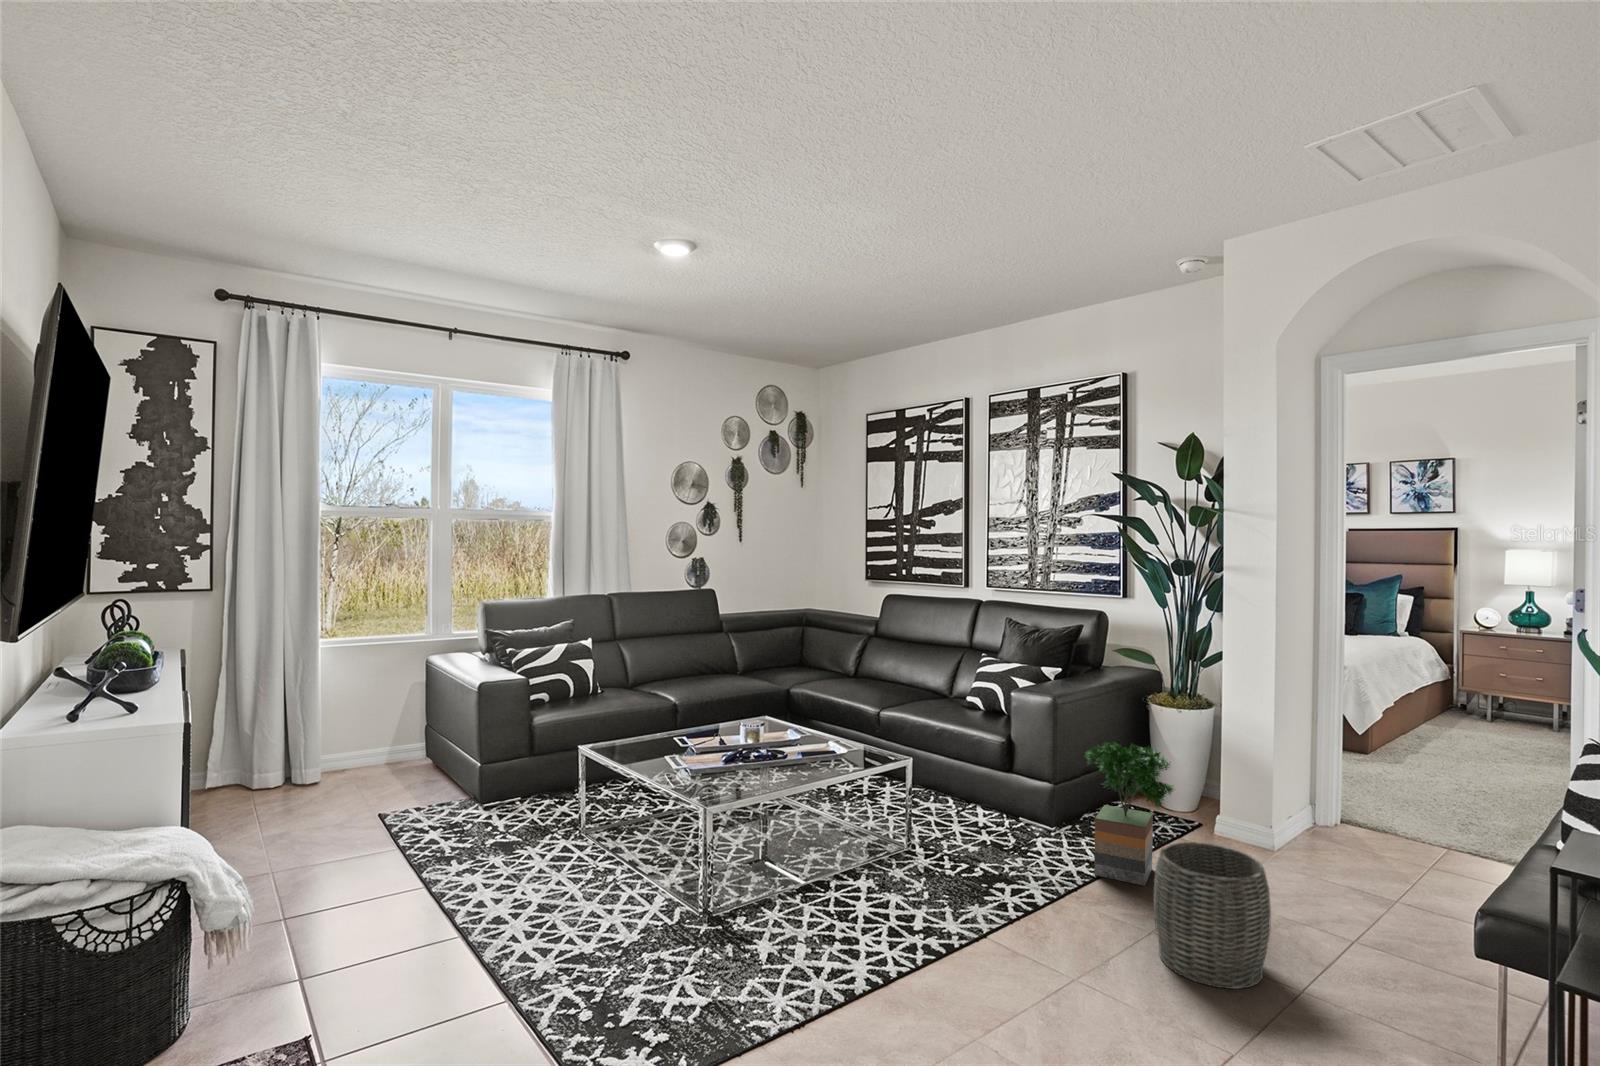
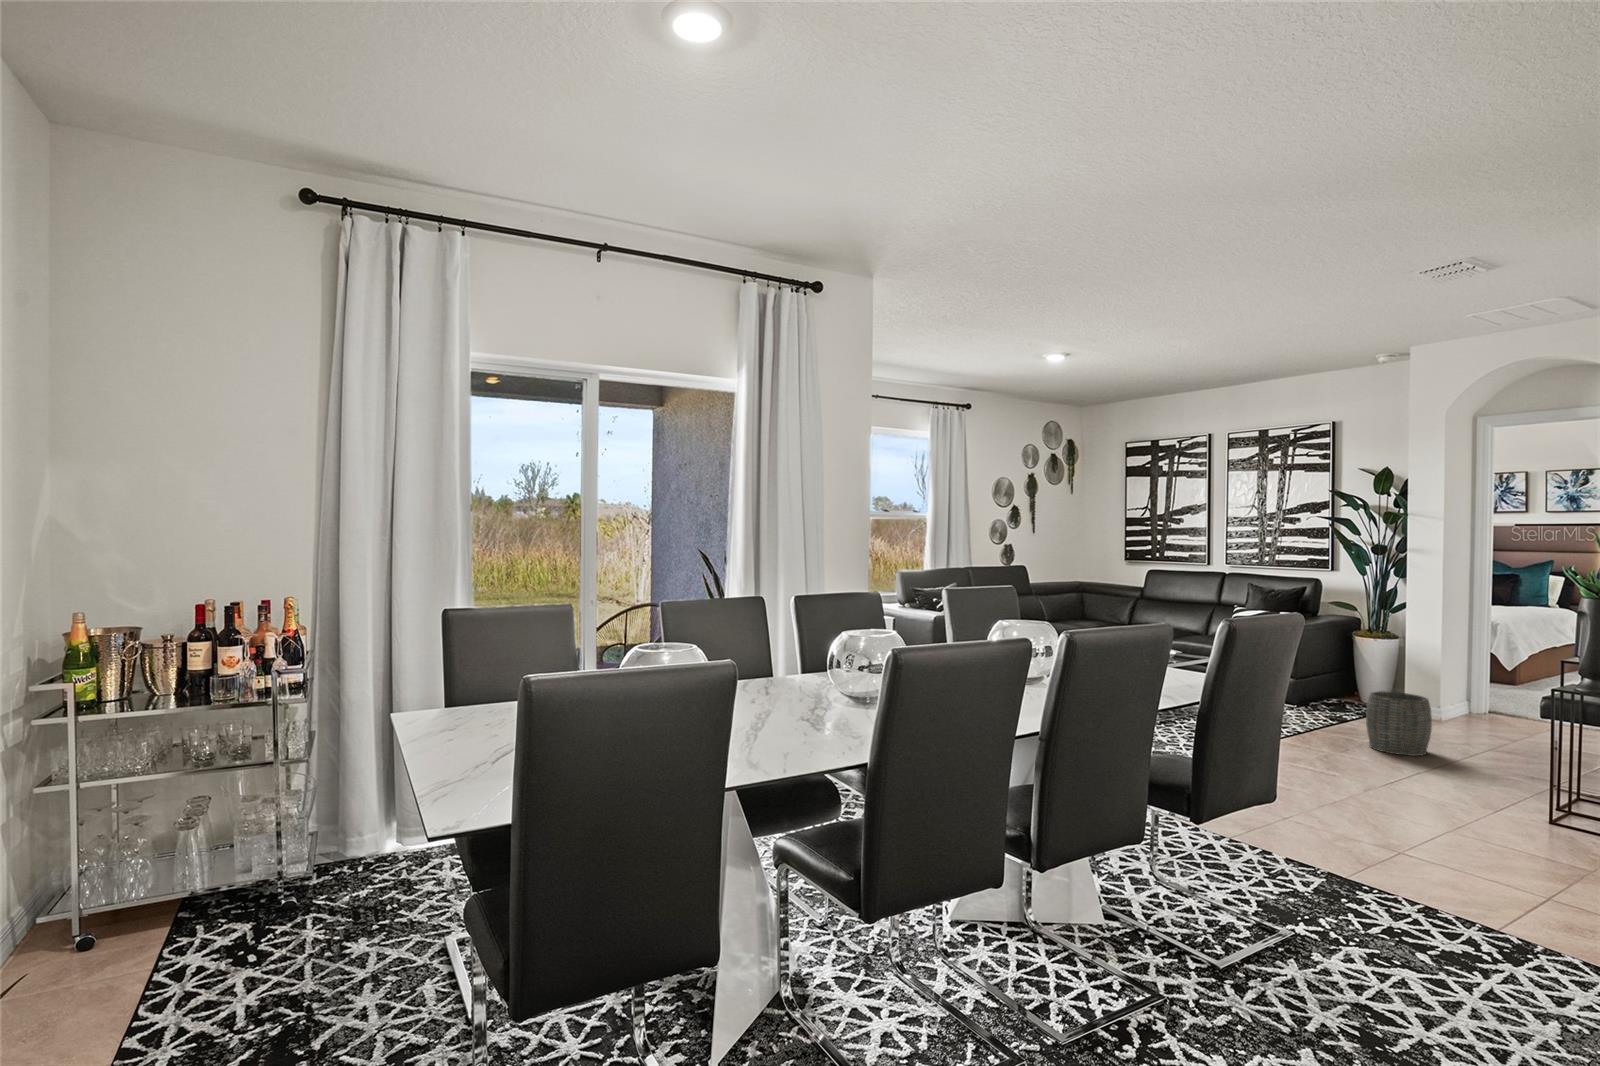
potted tree: present [1085,741,1174,886] -> none [1317,649,1376,728]

